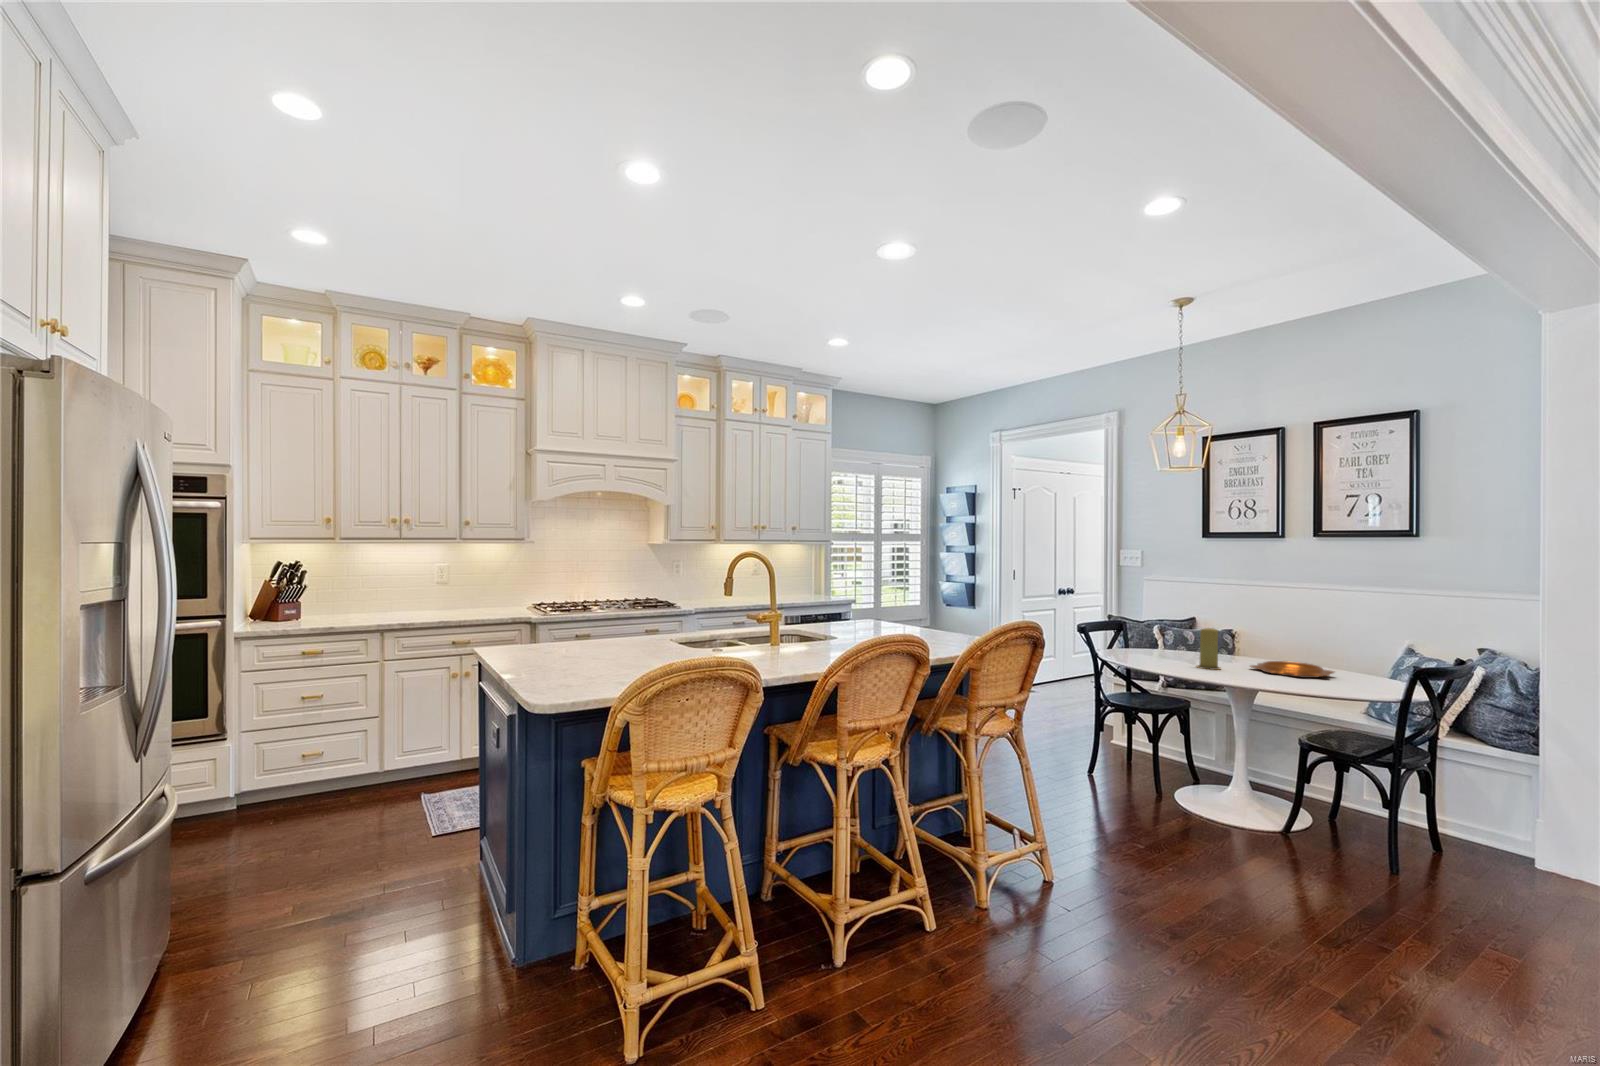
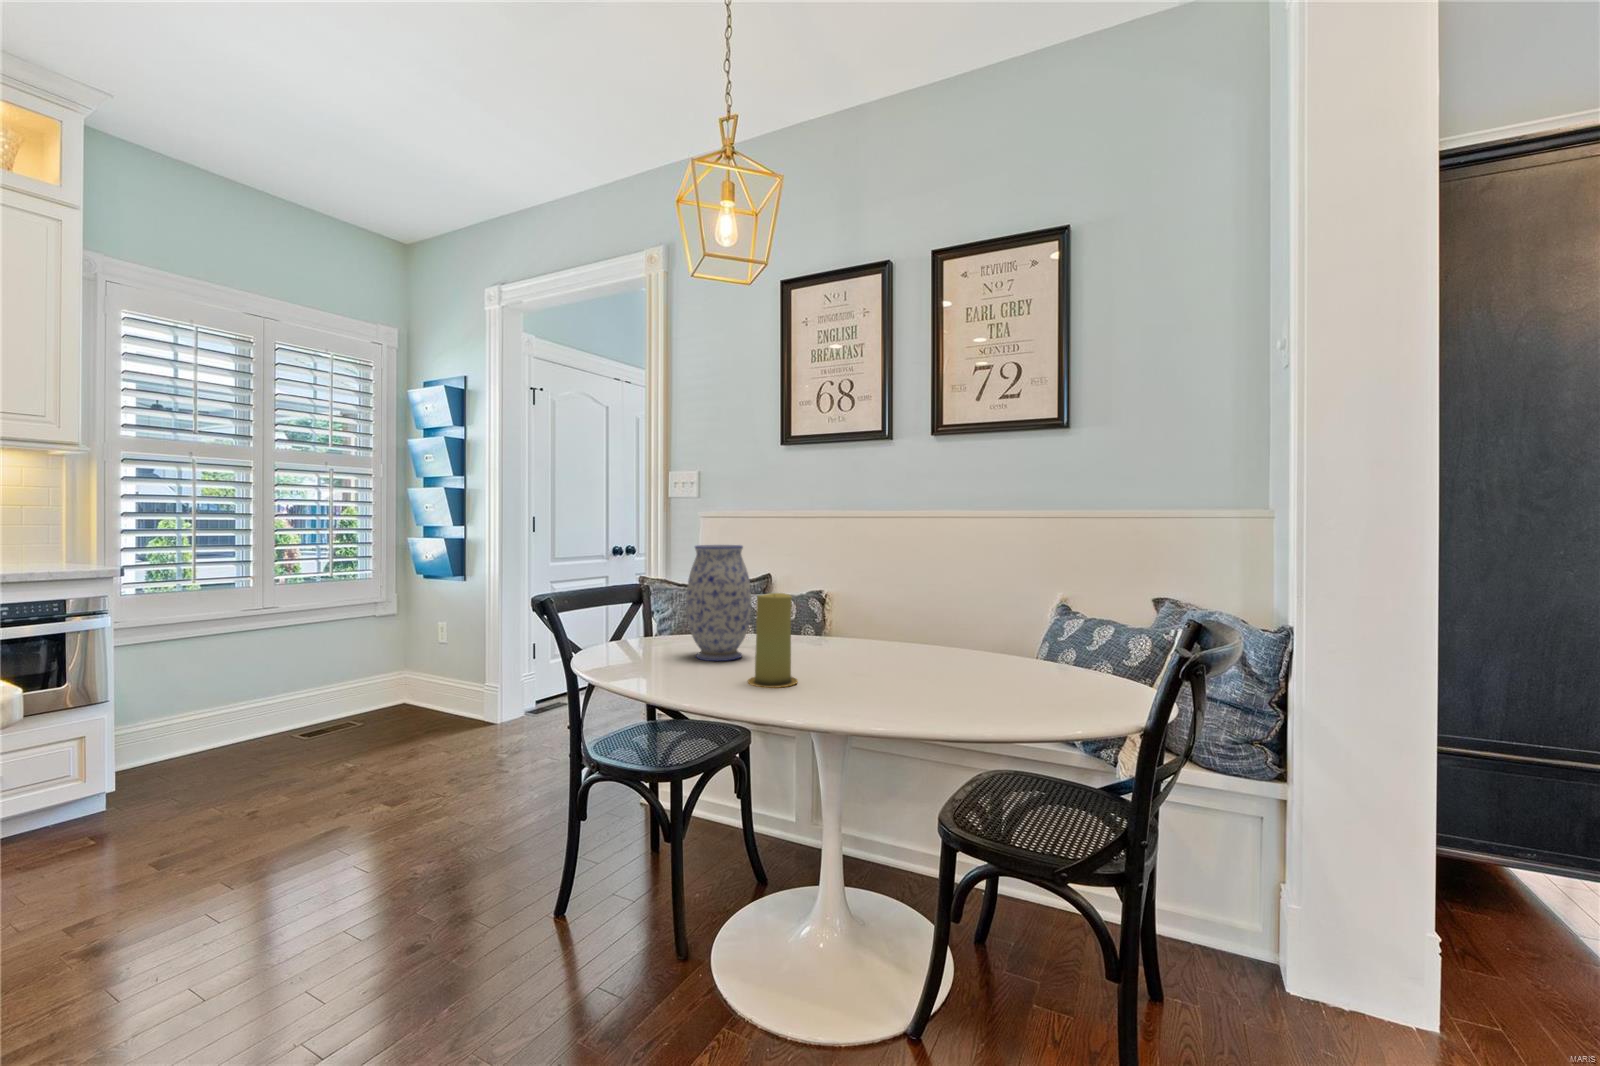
vase: none [1159,603,1194,659] -> present [686,545,751,661]
decorative bowl: present [1250,661,1334,678] -> none [849,649,994,684]

